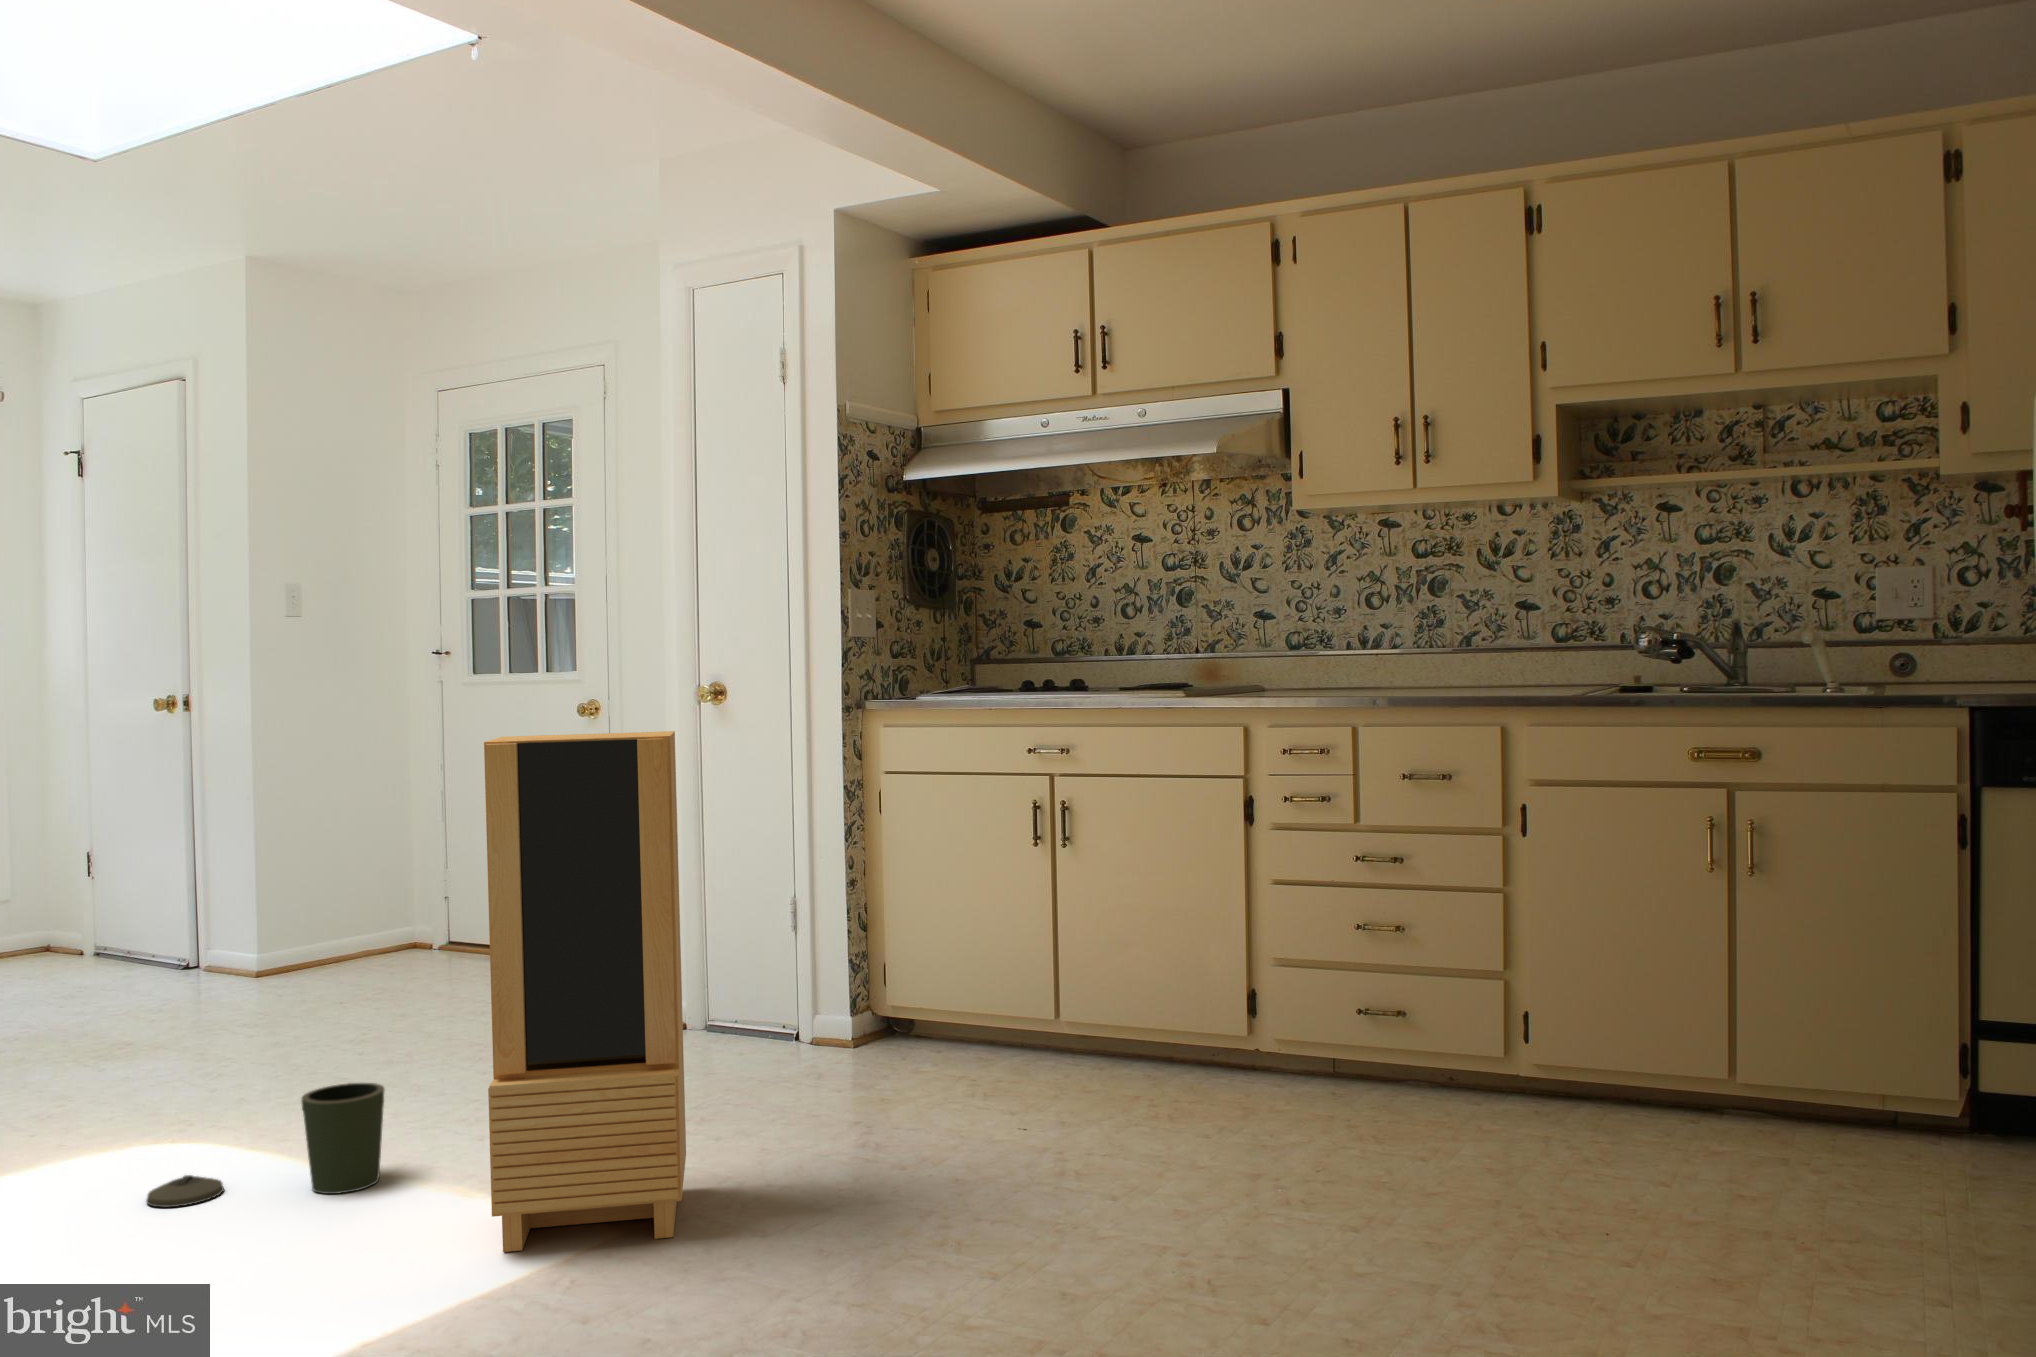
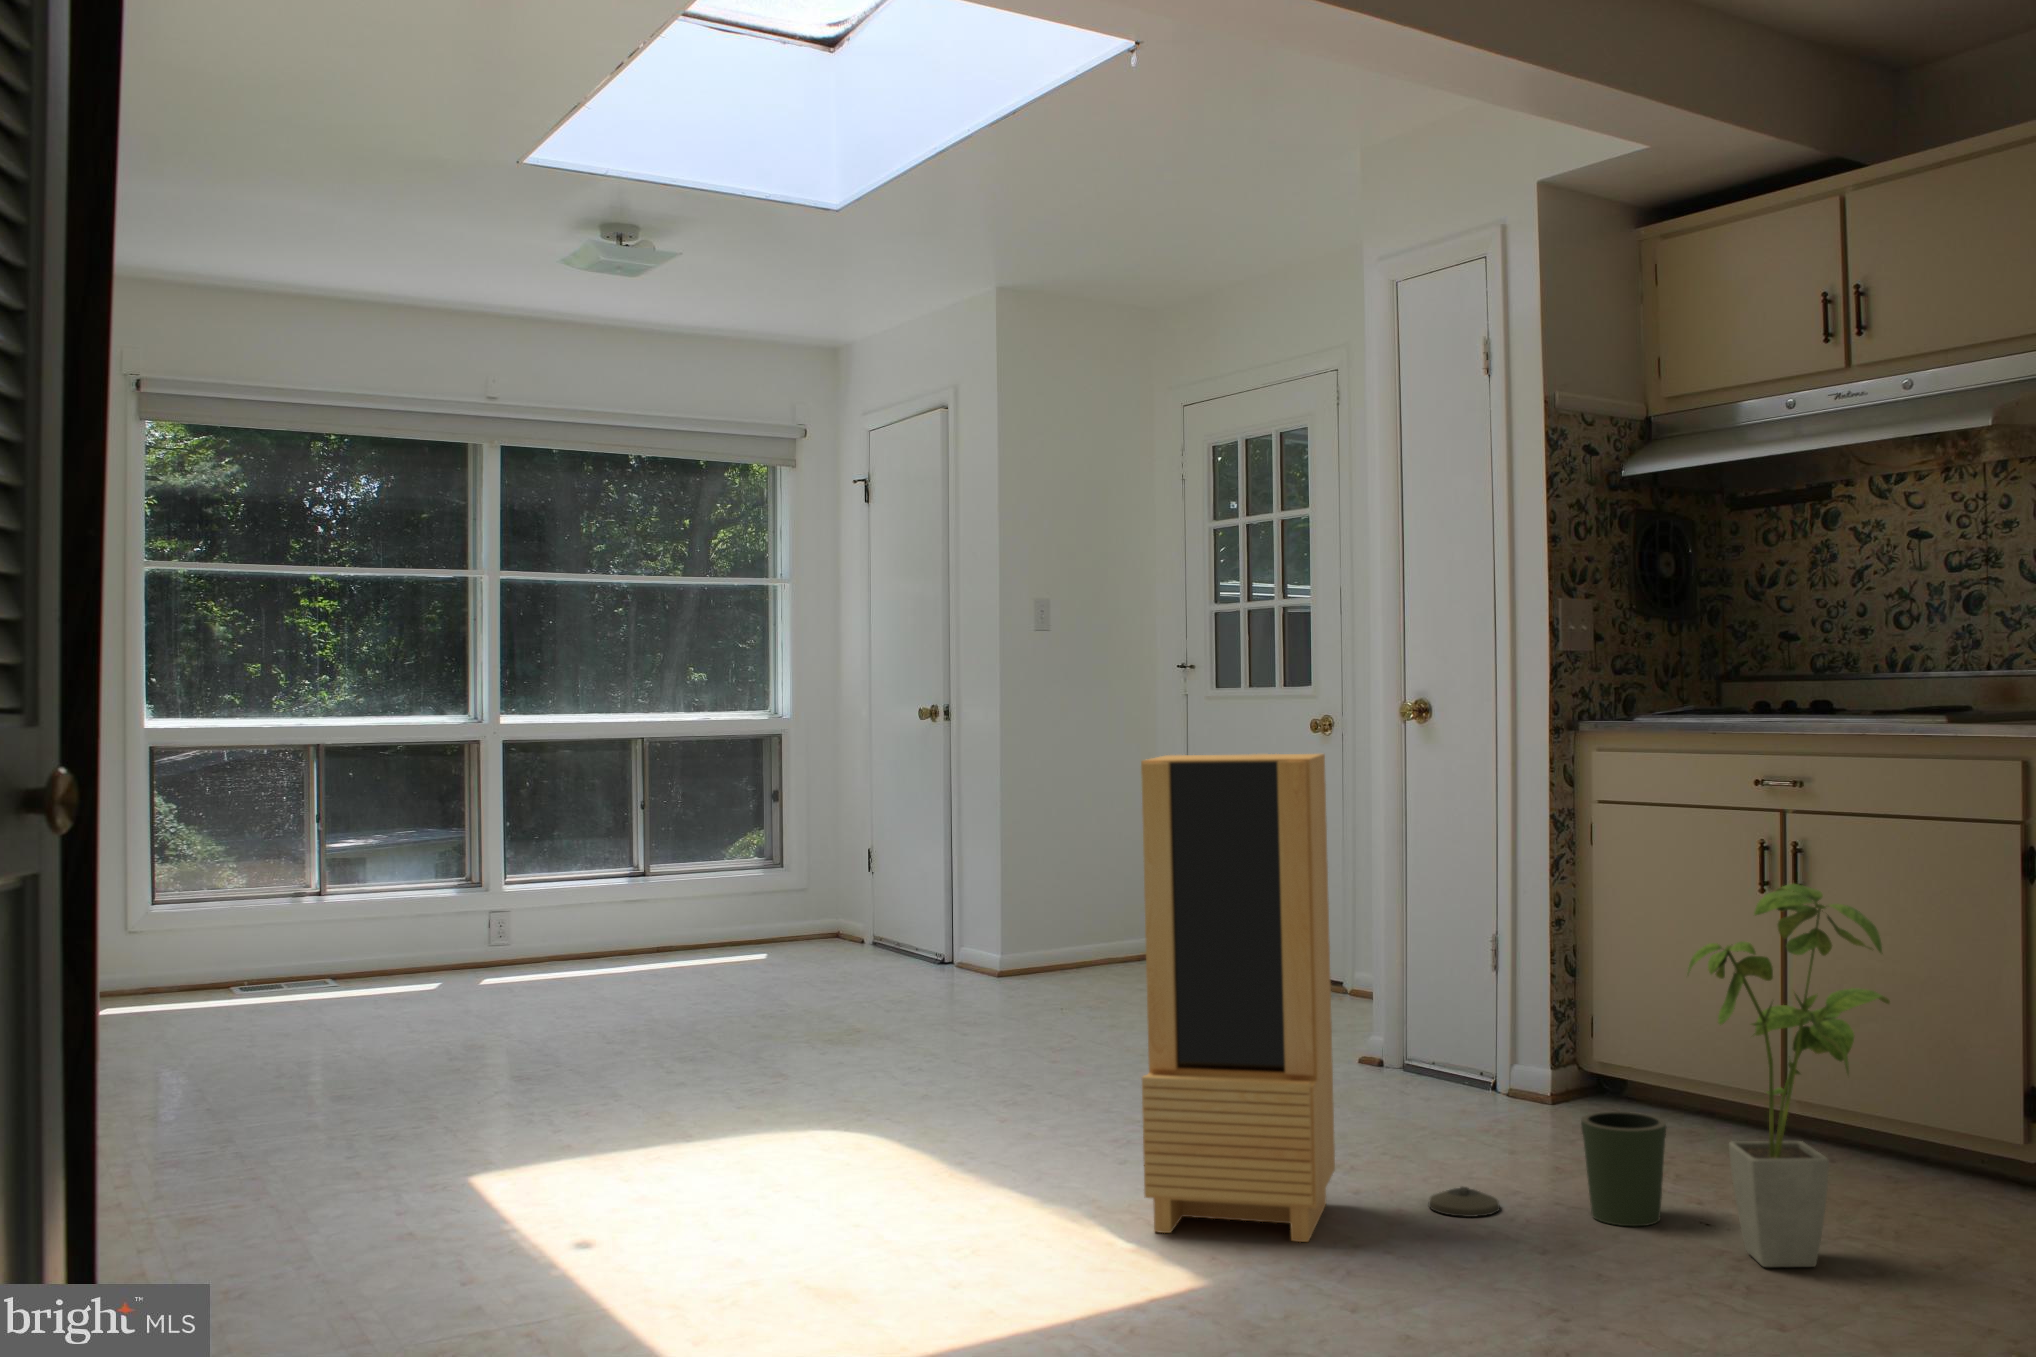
house plant: none [1028,840,1205,1195] -> present [1688,884,1890,1267]
trash can: present [146,1083,385,1207] -> present [1429,1112,1666,1226]

